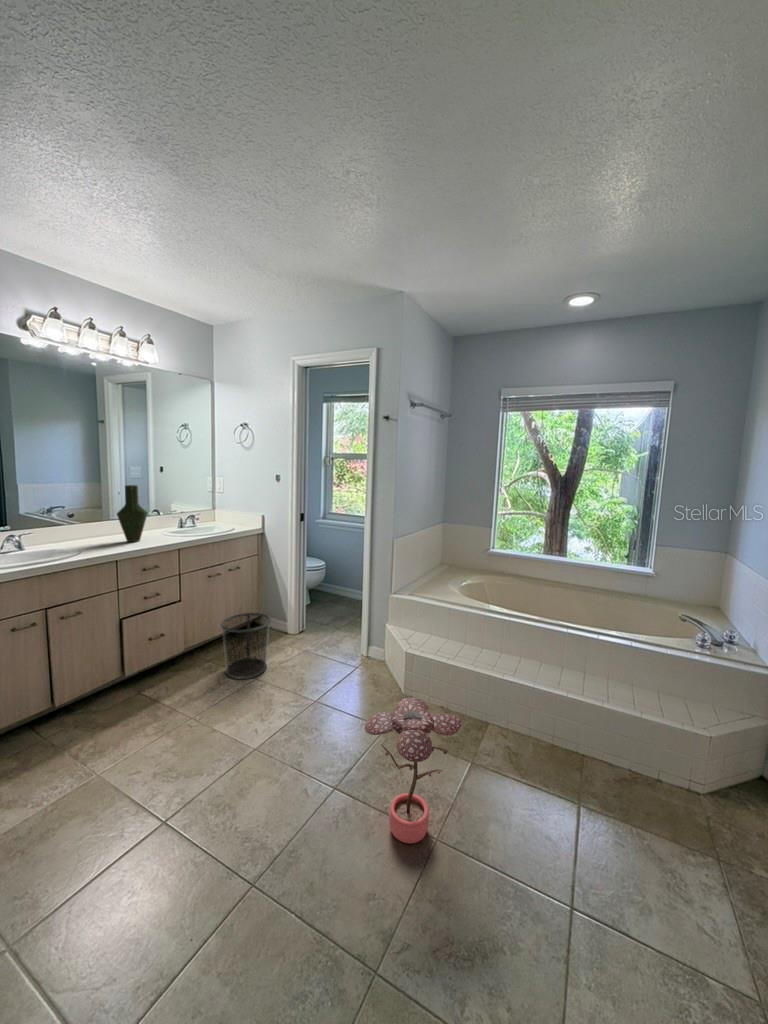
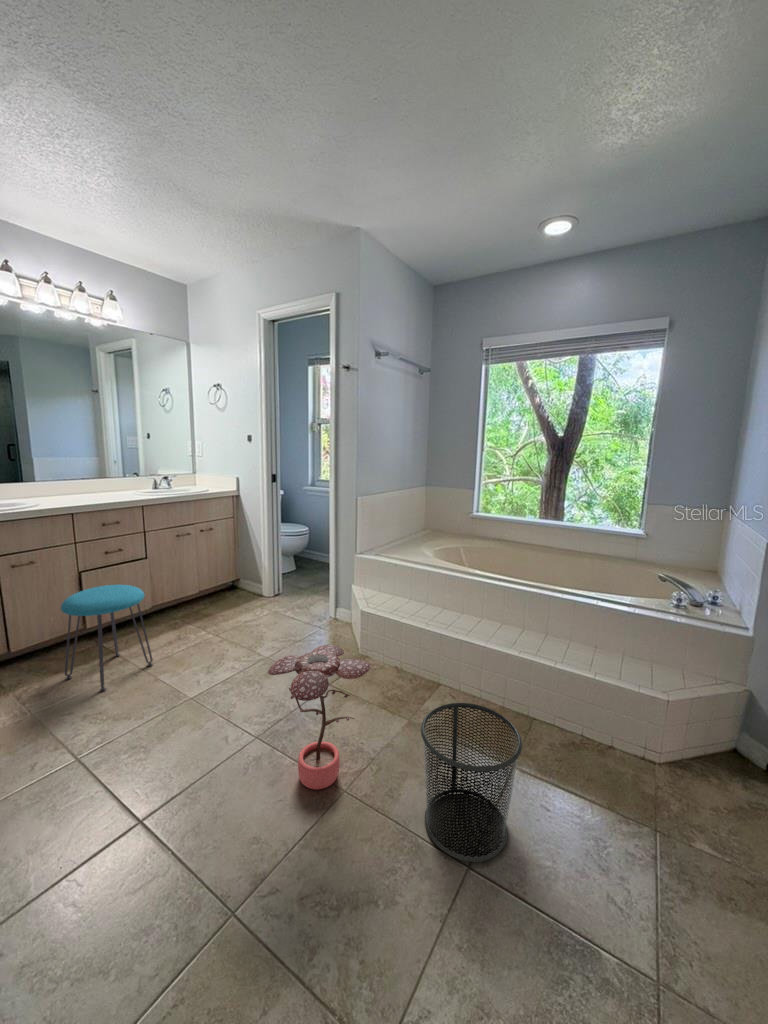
vase: present [117,485,147,542] -> none [80,442,112,499]
waste bin: present [221,613,271,679] -> present [421,703,522,862]
stool: none [115,633,202,747] -> present [61,585,153,692]

